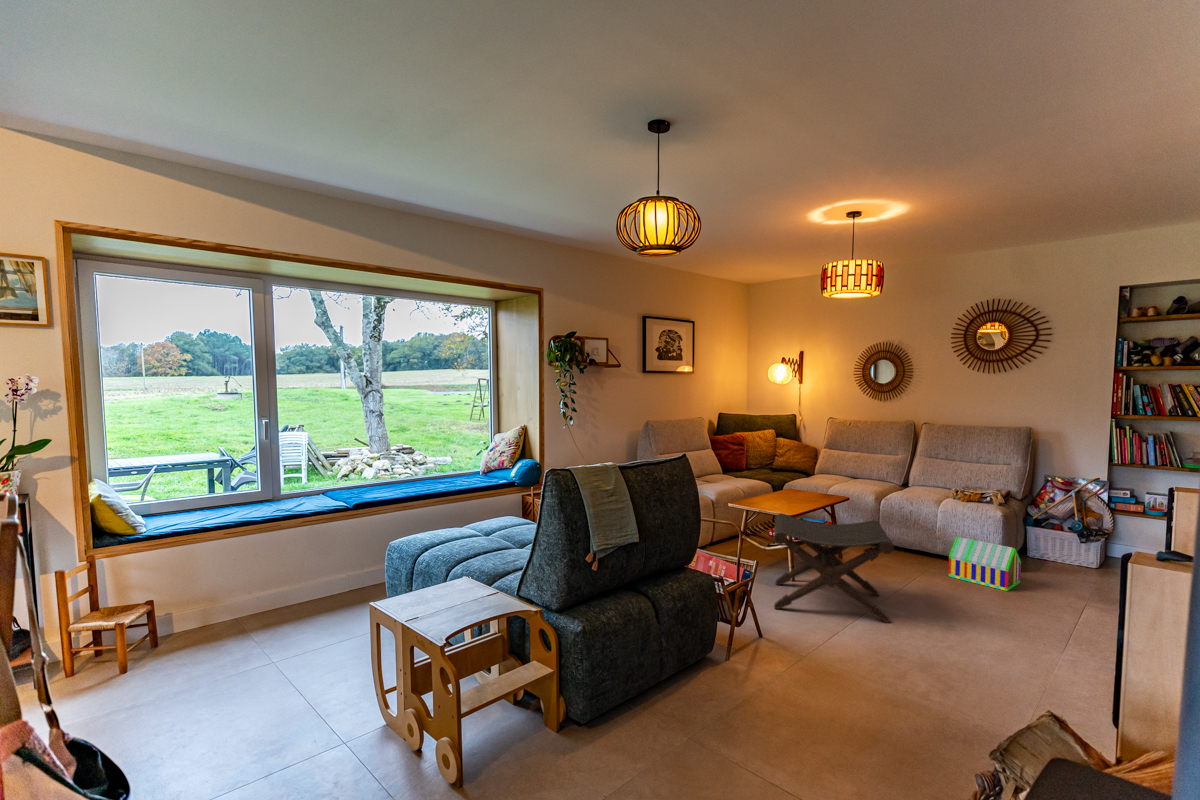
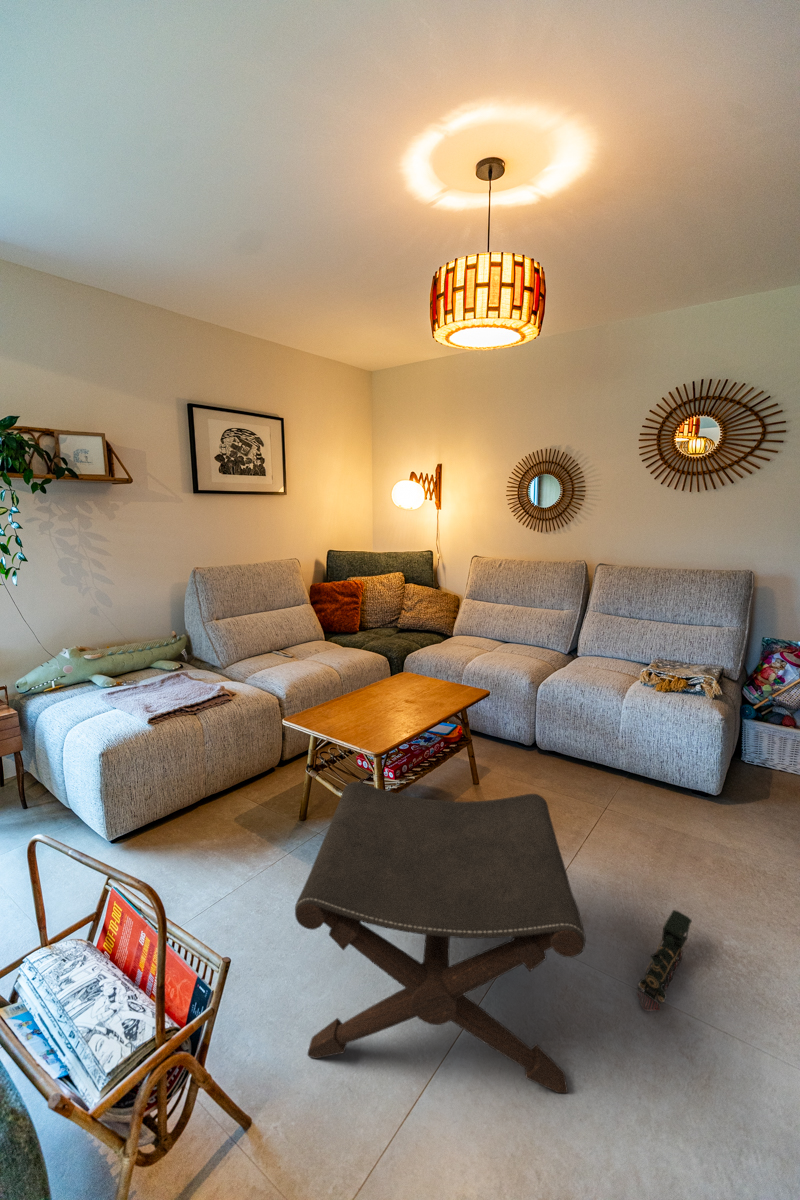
toy house: present [948,537,1021,591] -> none [645,766,761,876]
toy train: none [927,584,960,613] -> present [637,910,691,1011]

